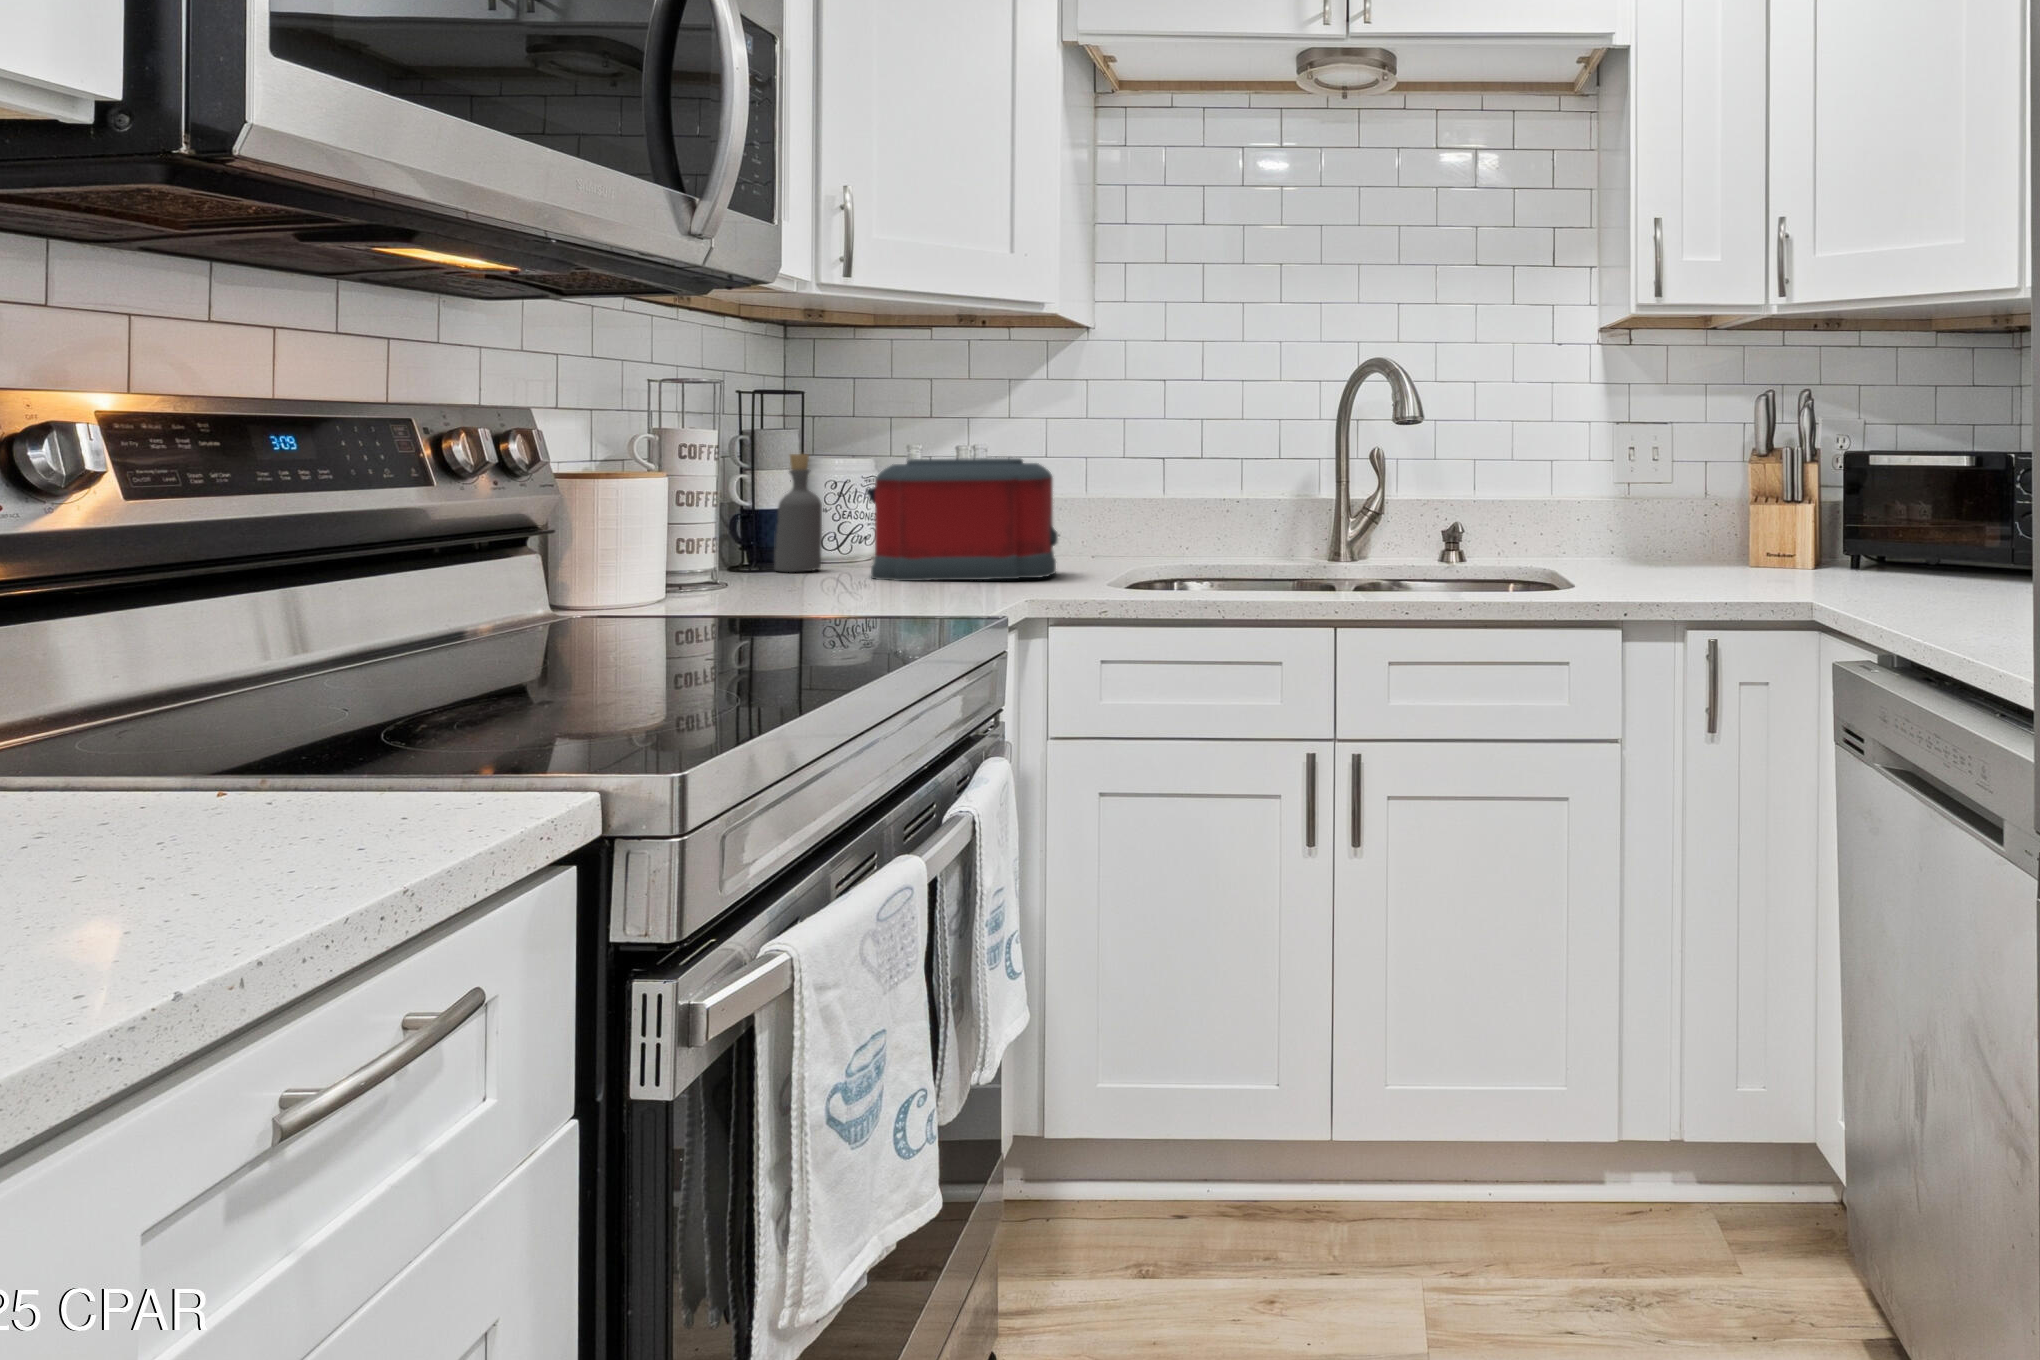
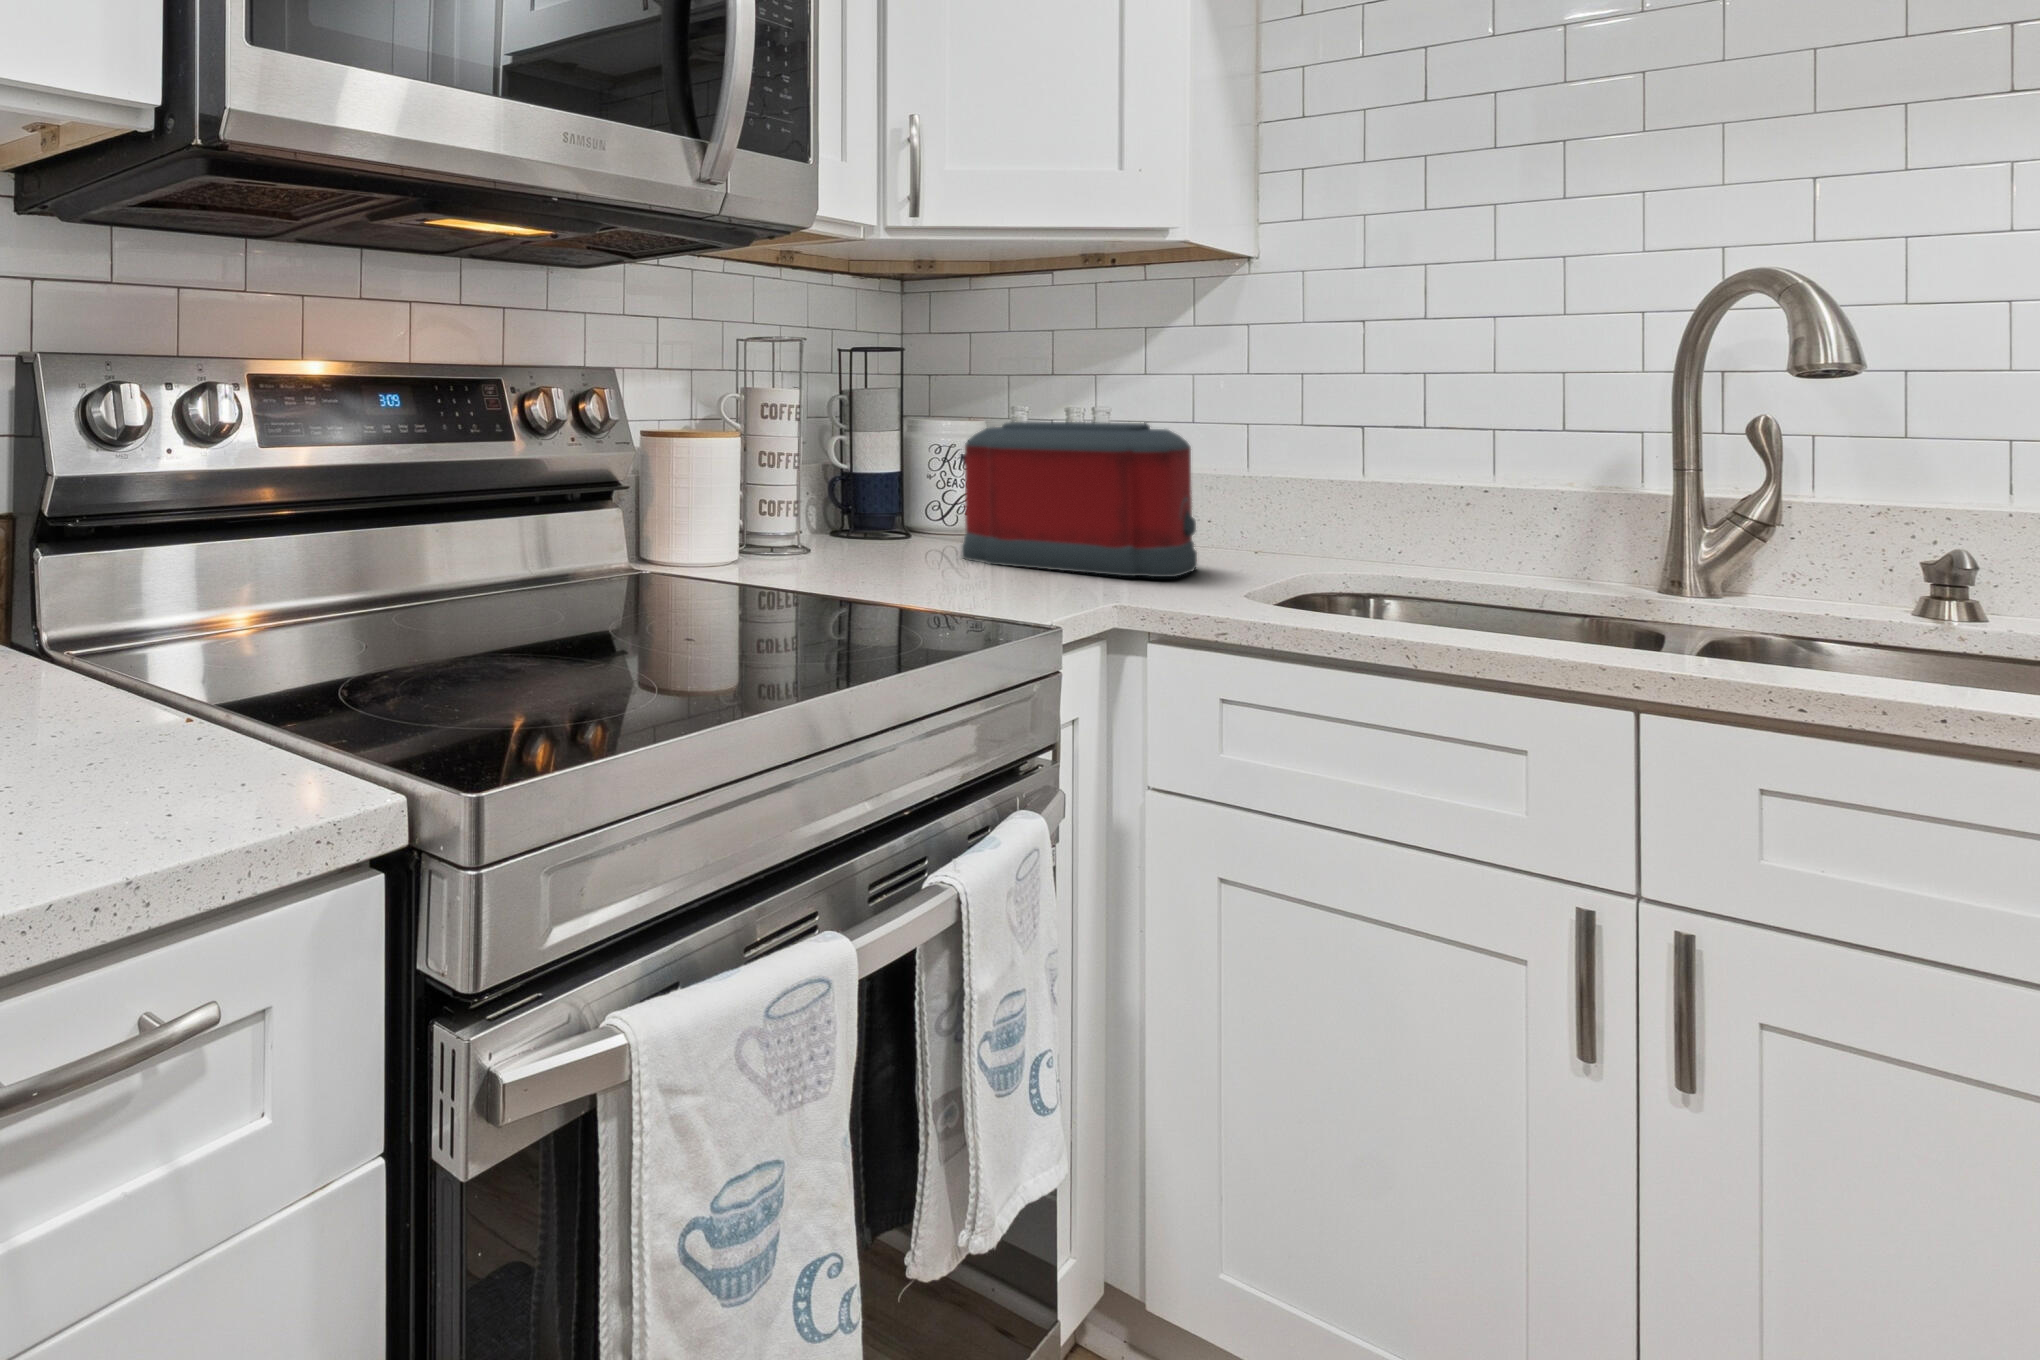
bottle: present [774,454,822,572] -> none [873,413,921,541]

